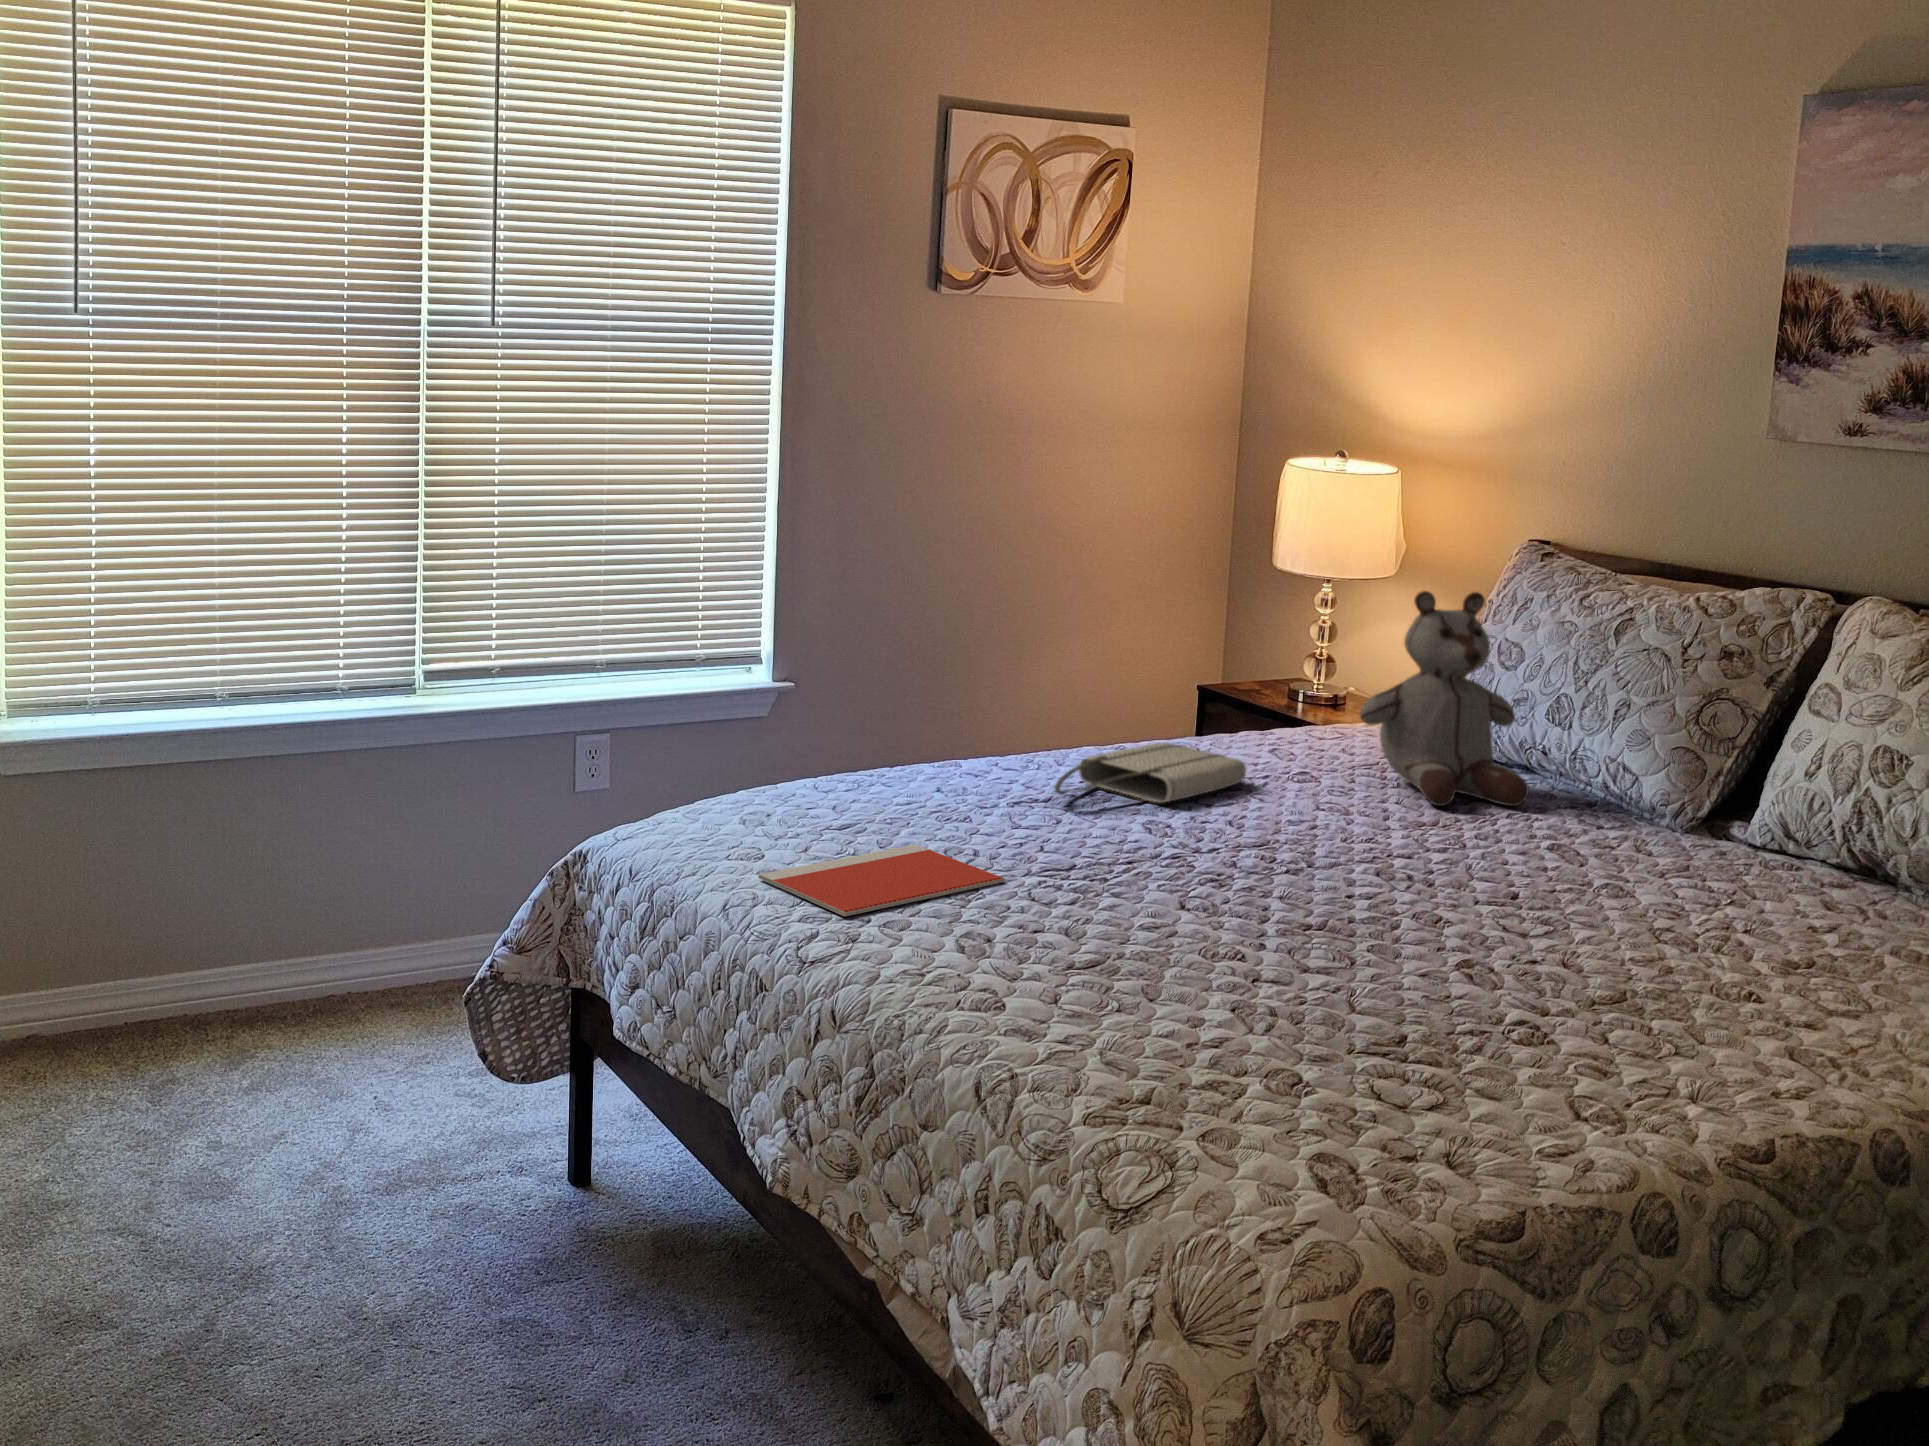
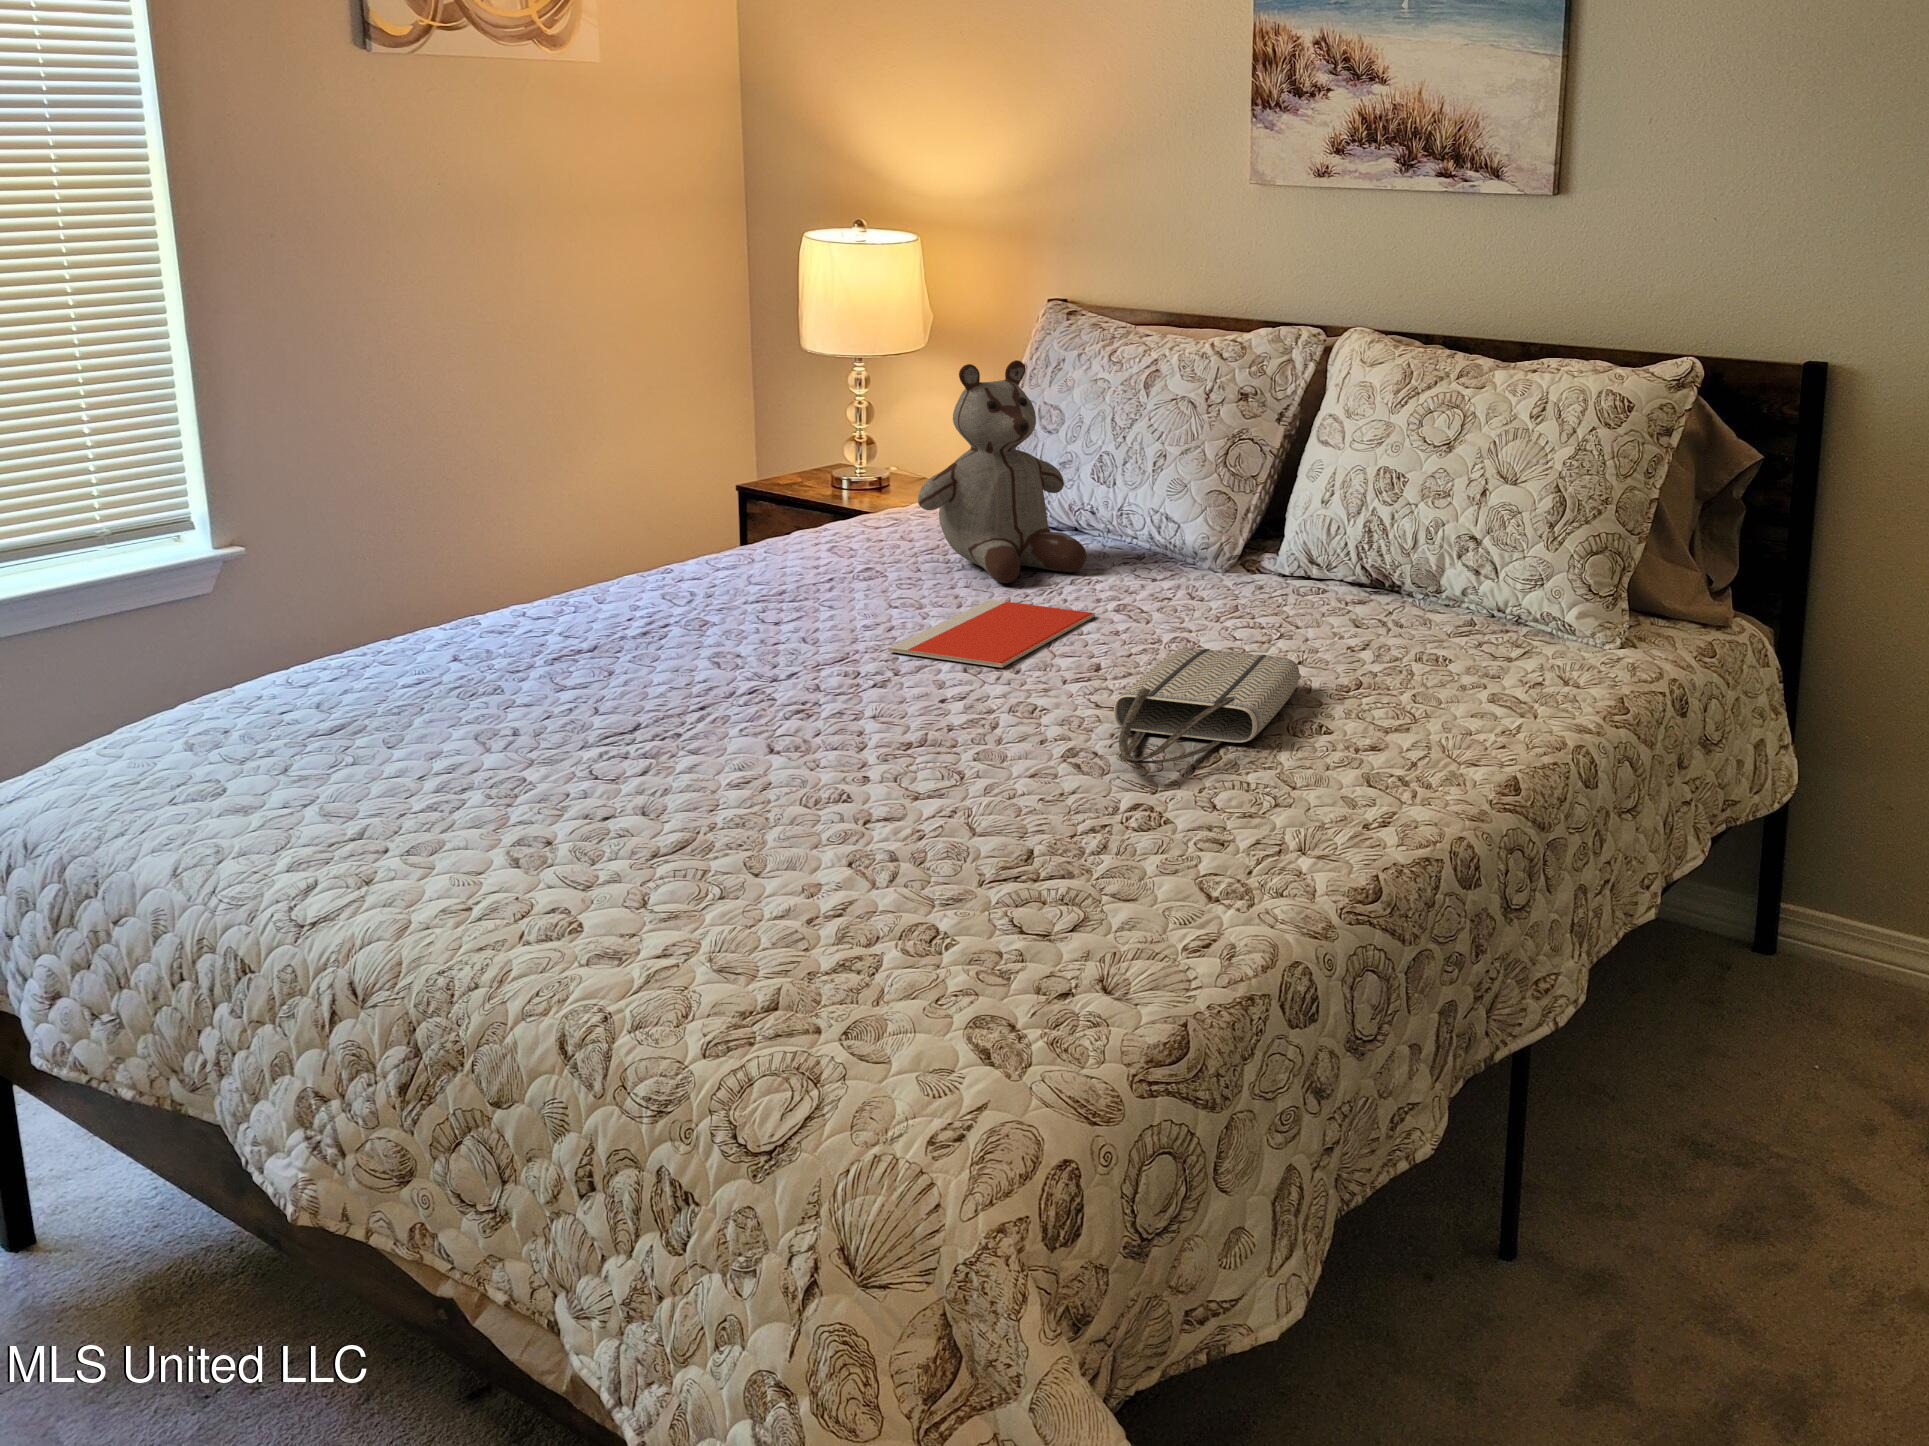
tote bag: present [1055,743,1246,803] -> present [1114,649,1300,764]
notebook: present [759,844,1005,916] -> present [888,600,1095,668]

